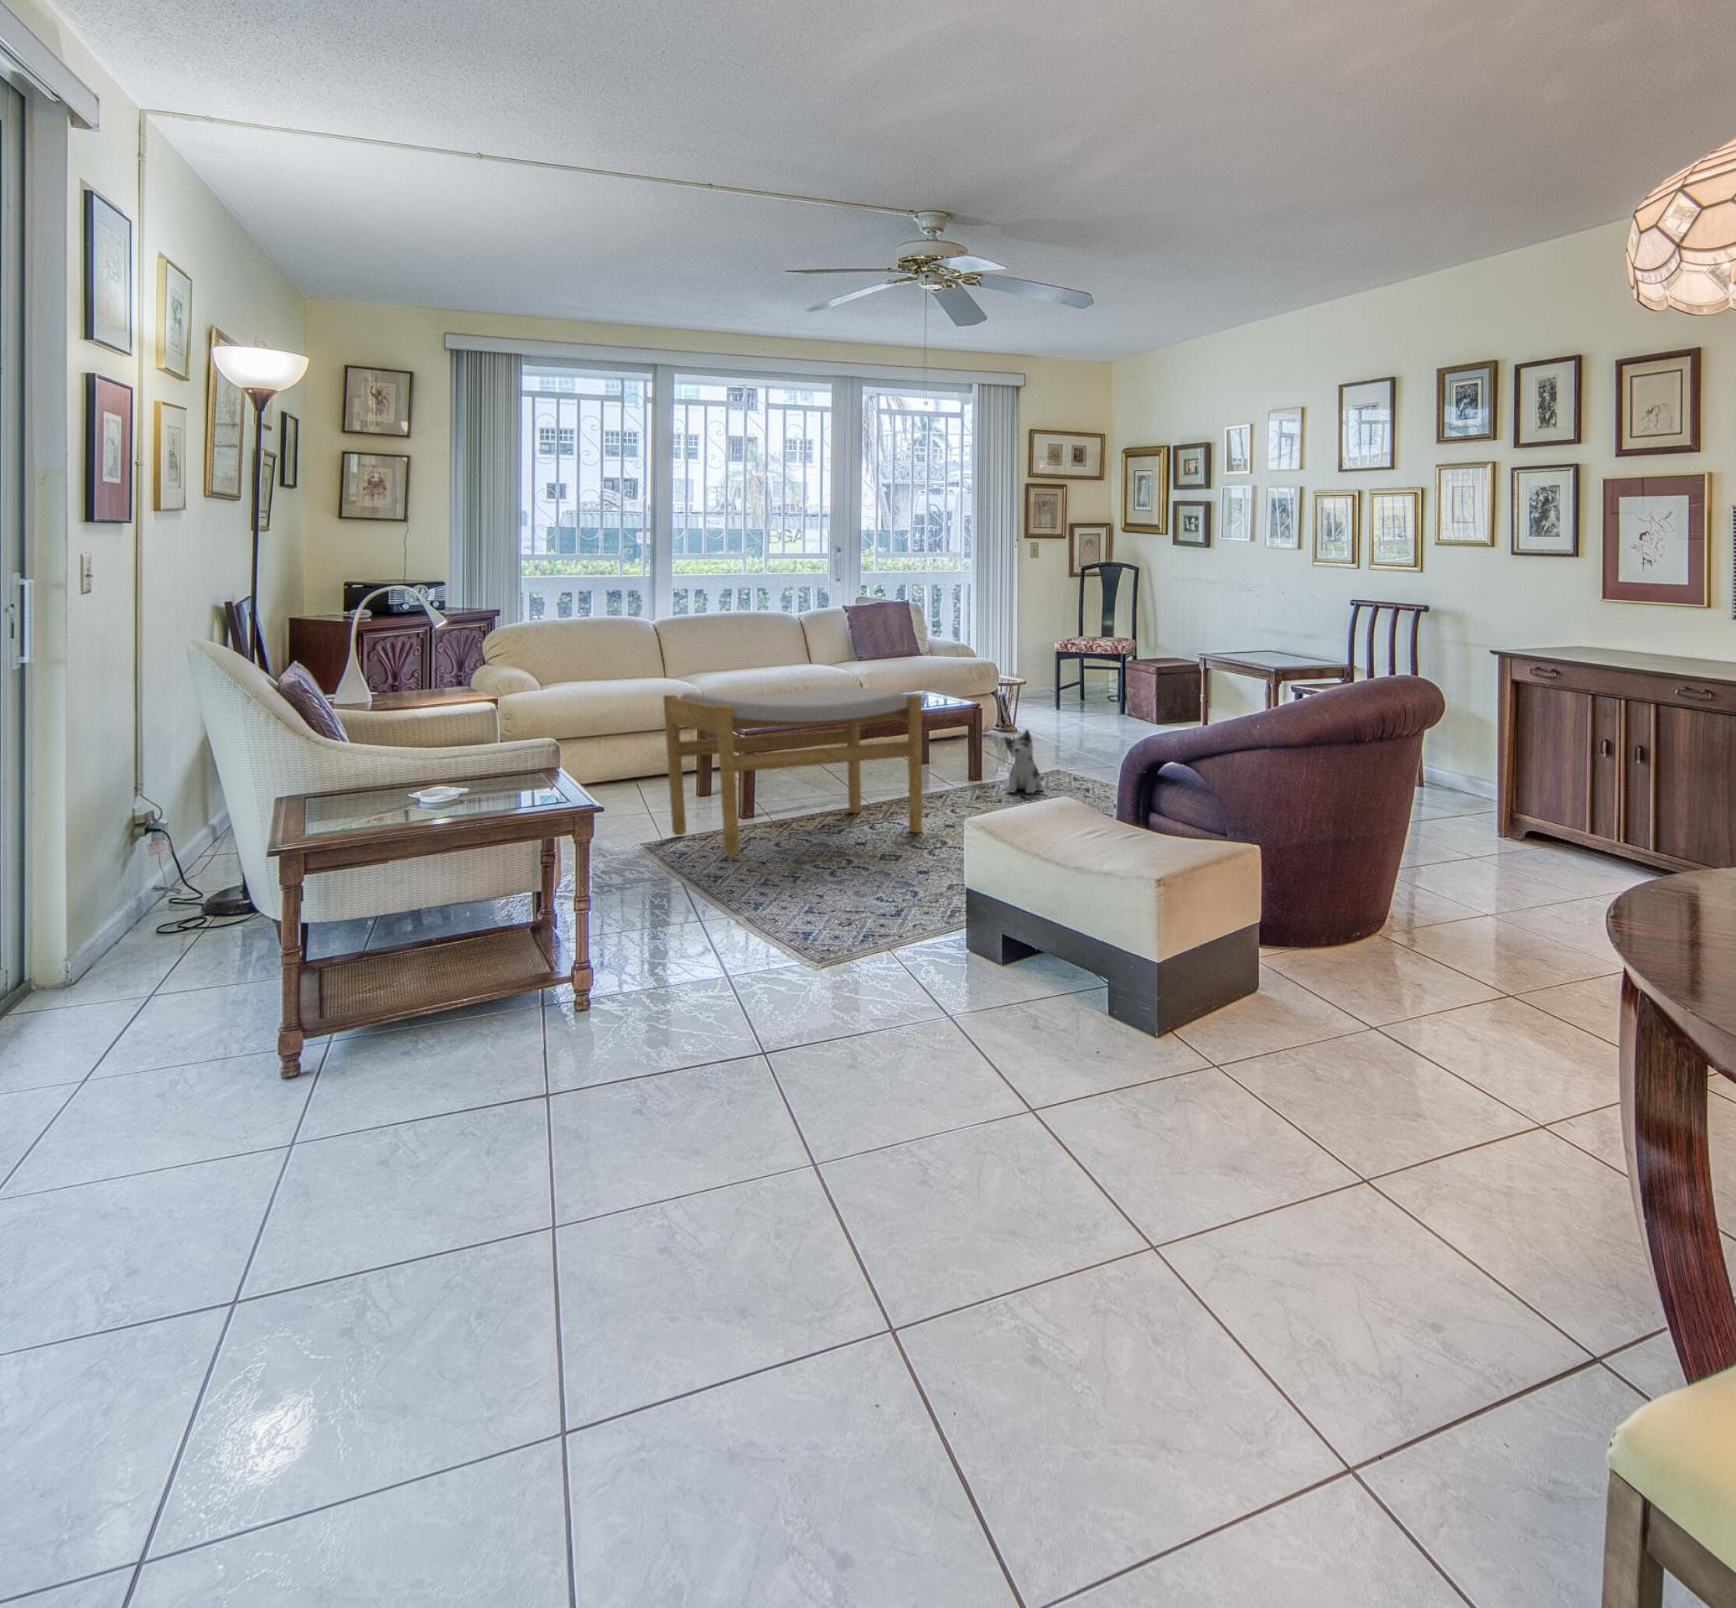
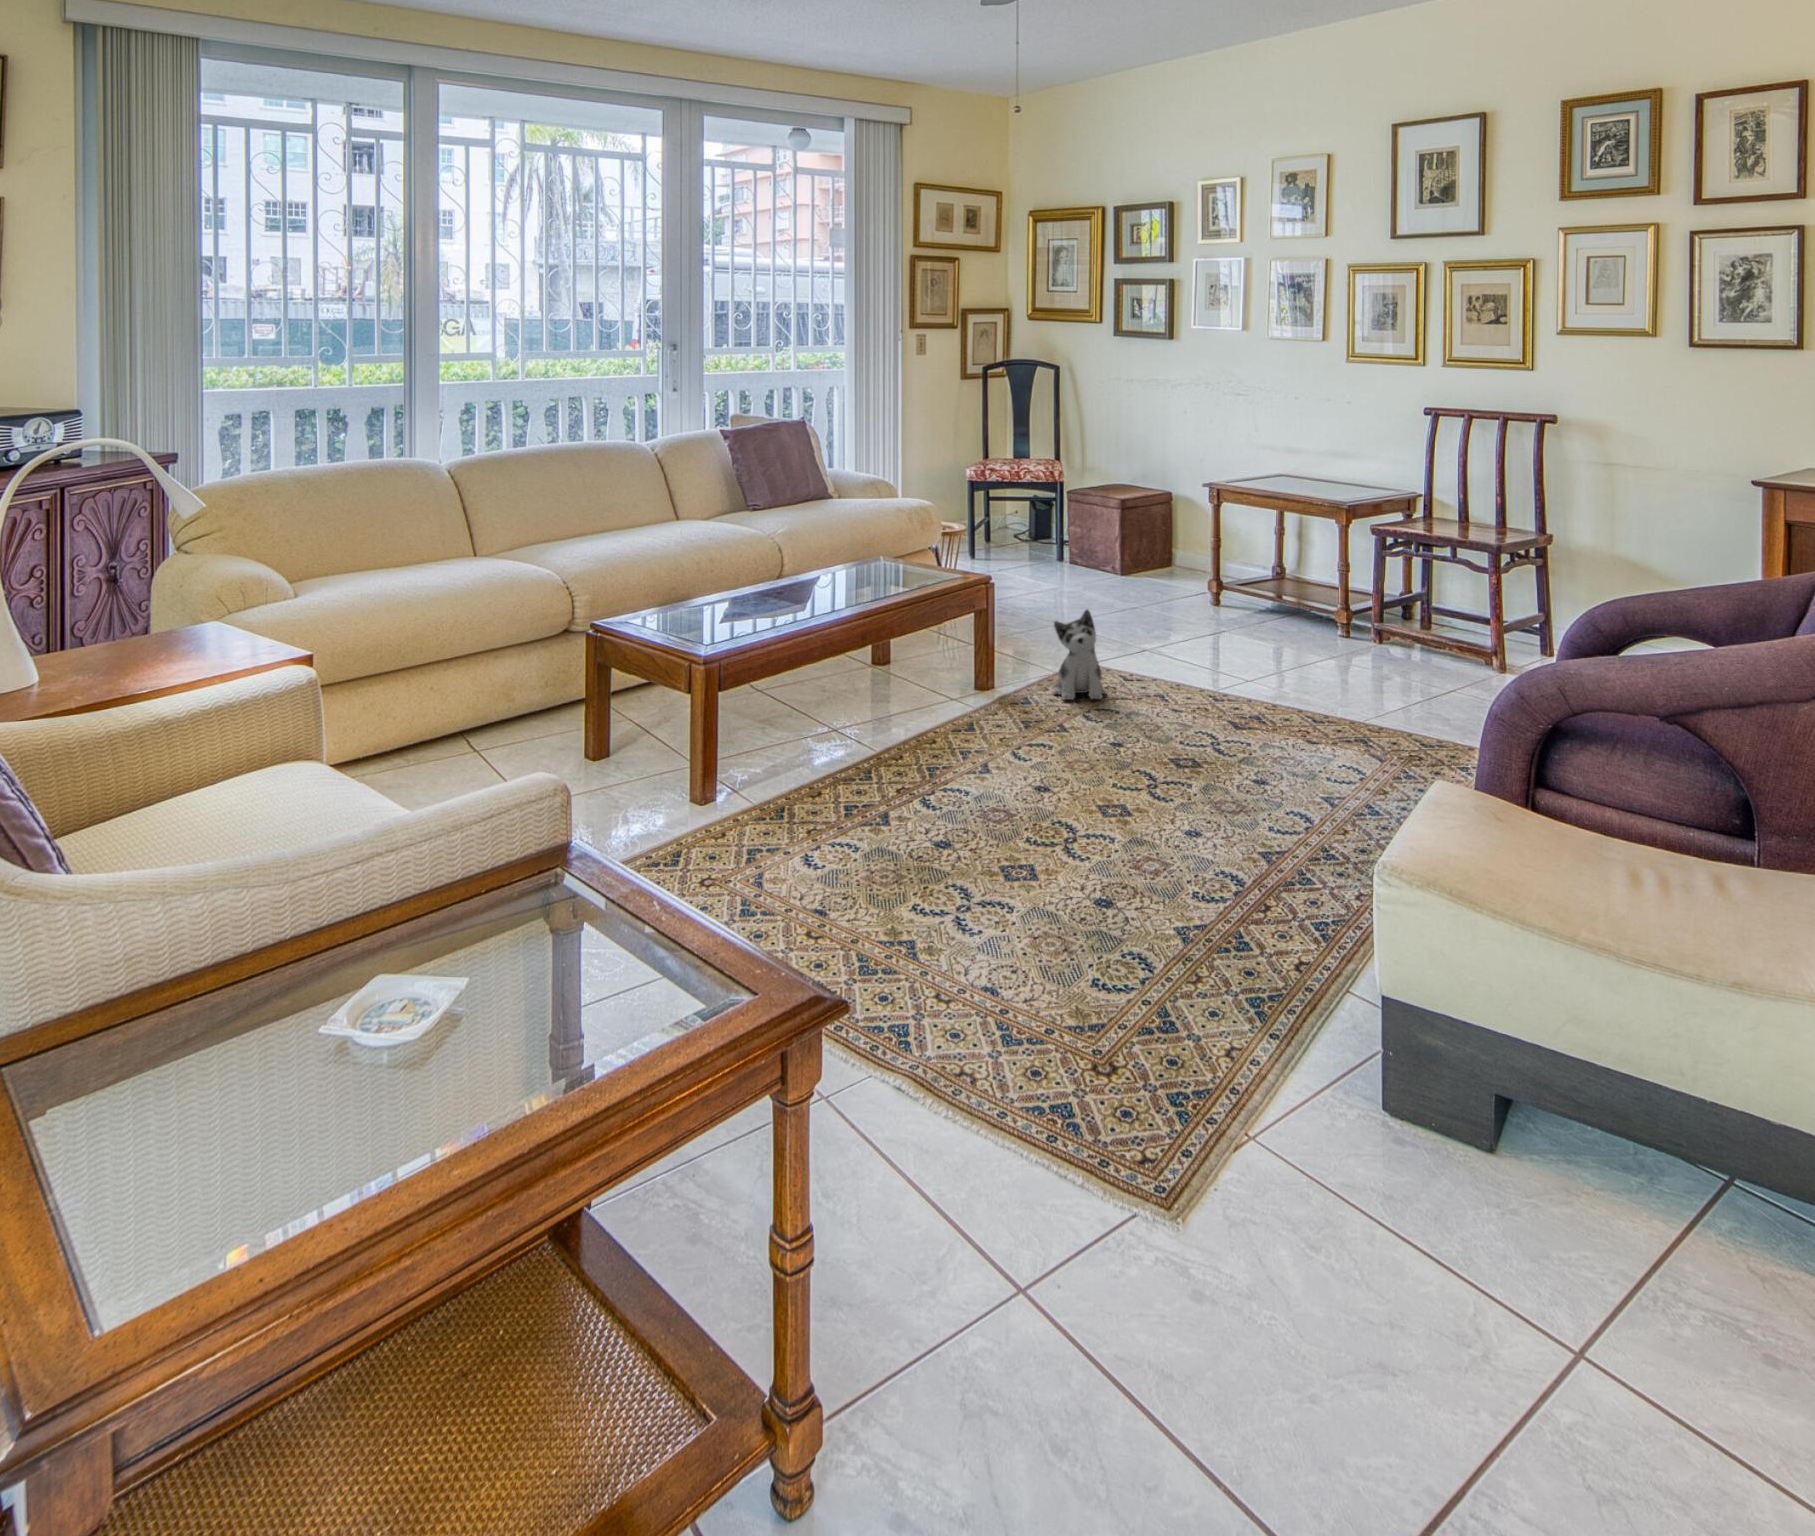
footstool: present [663,685,922,857] -> none [645,565,1027,854]

